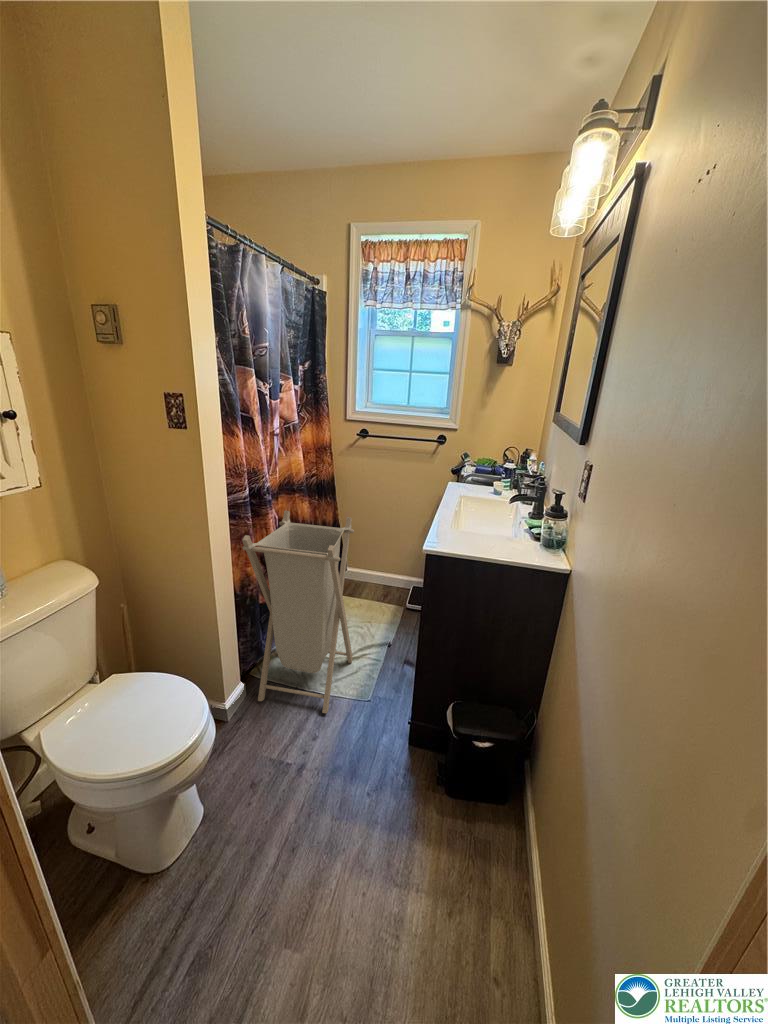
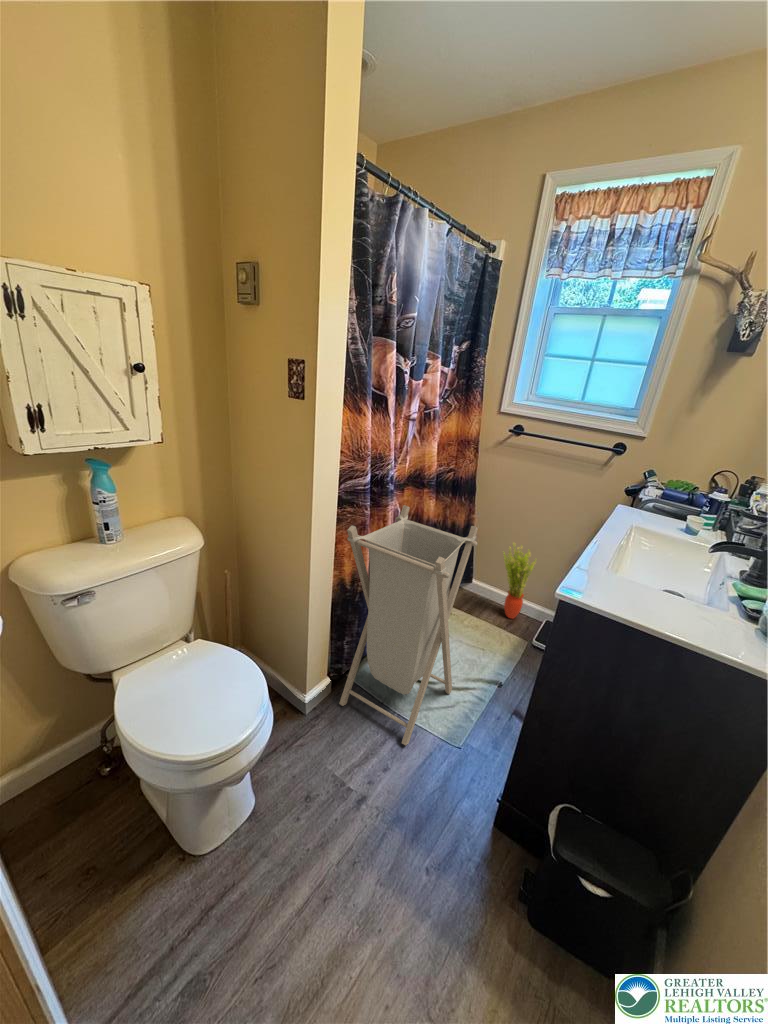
potted plant: none [369,527,398,591] -> present [504,544,535,619]

